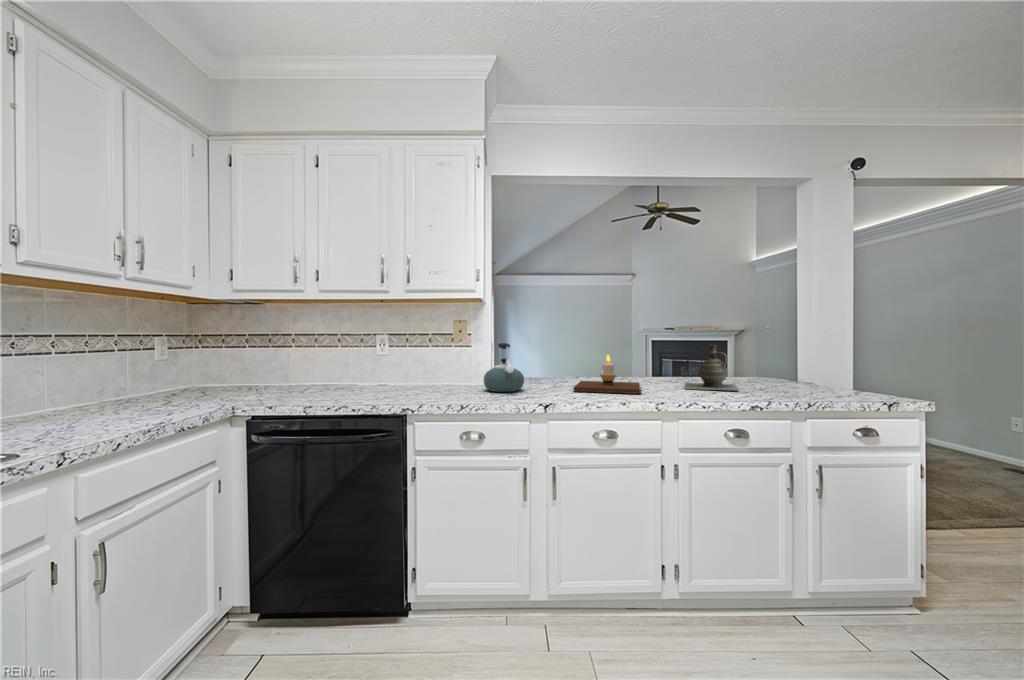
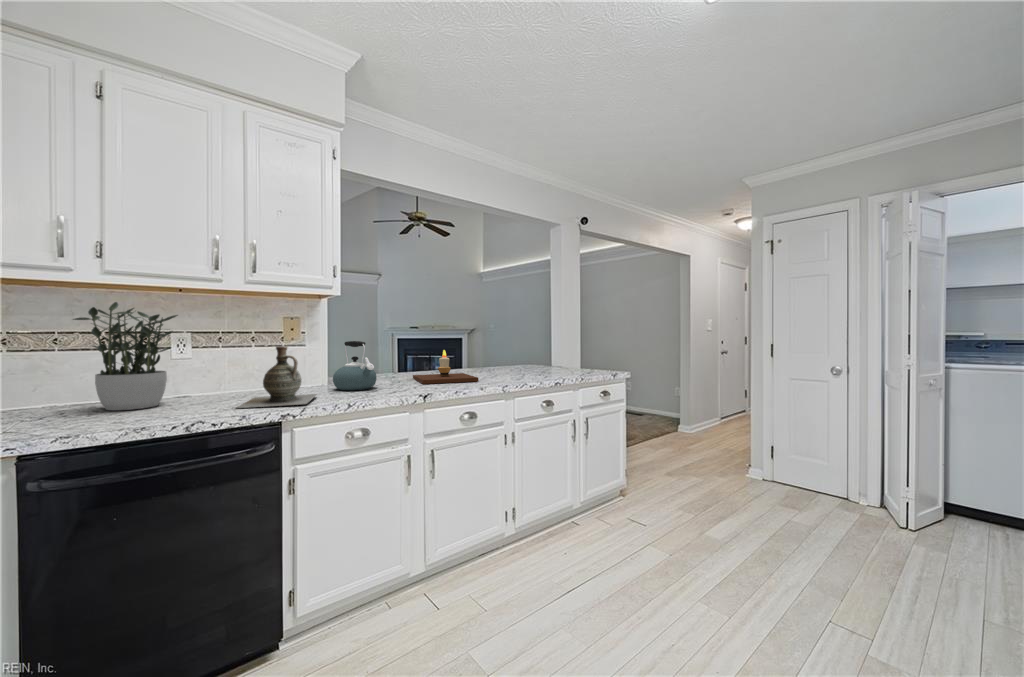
potted plant: none [307,312,369,392] -> present [73,302,178,410]
ceramic jug: present [685,345,738,390] -> present [237,346,317,408]

